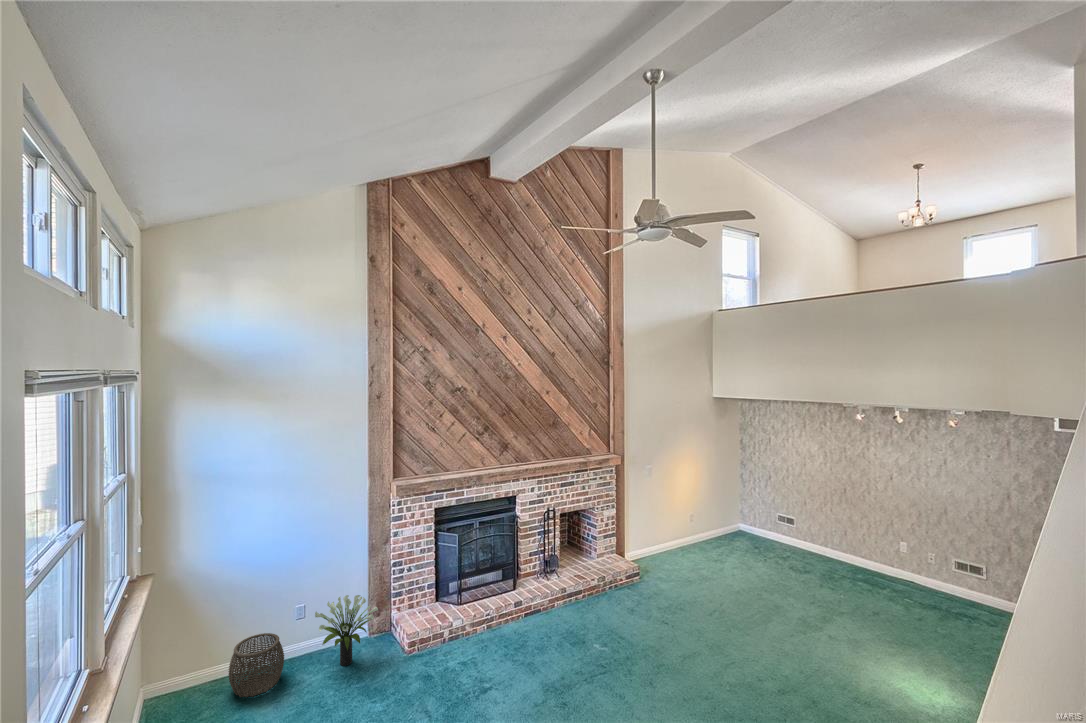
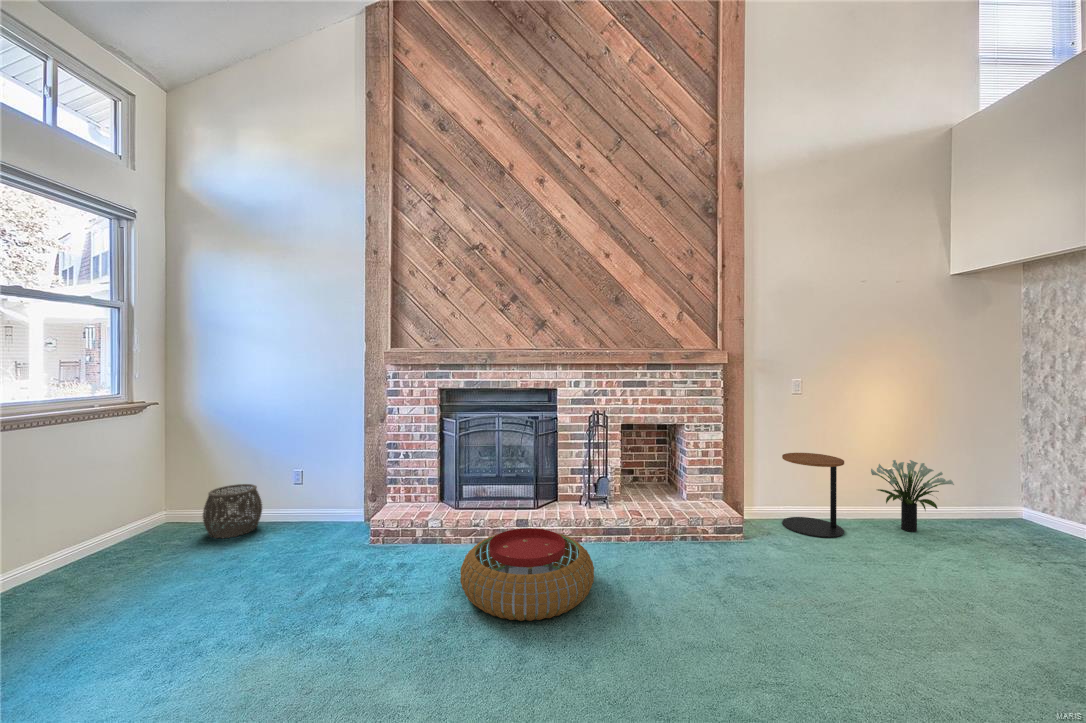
side table: none [647,514,681,568] -> present [782,453,844,538]
potted plant: present [315,595,378,666] -> present [871,460,954,532]
pouf: none [519,608,606,675] -> present [461,528,594,621]

